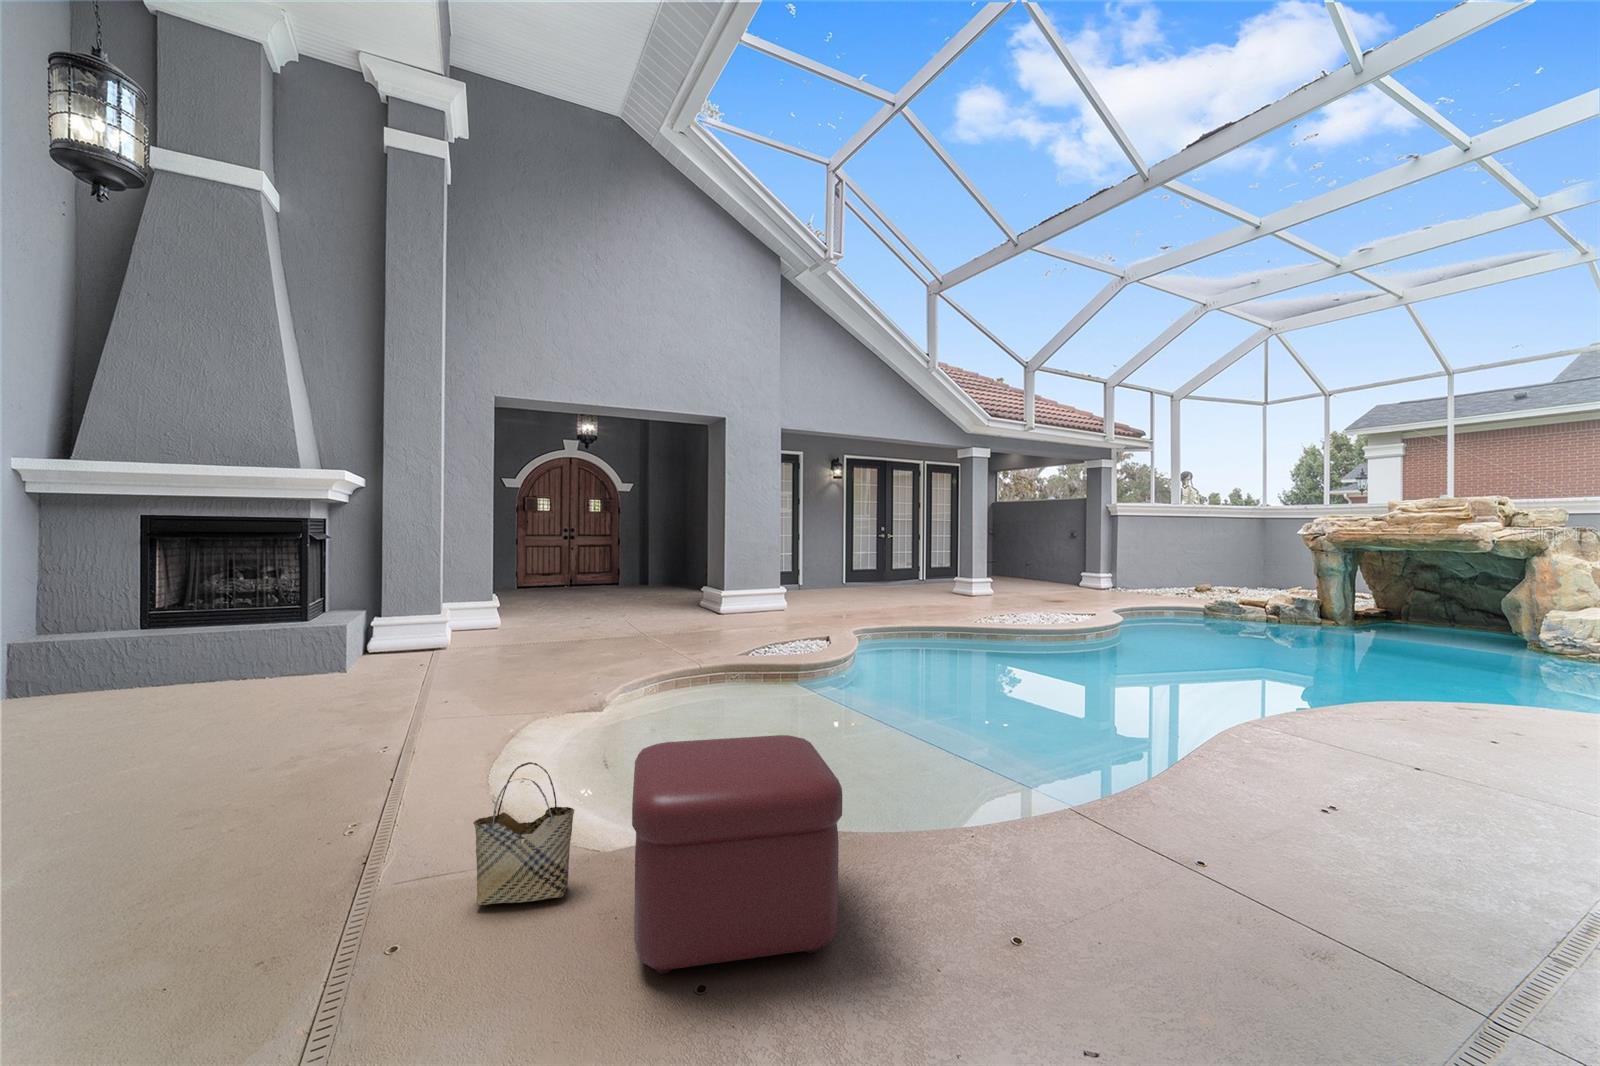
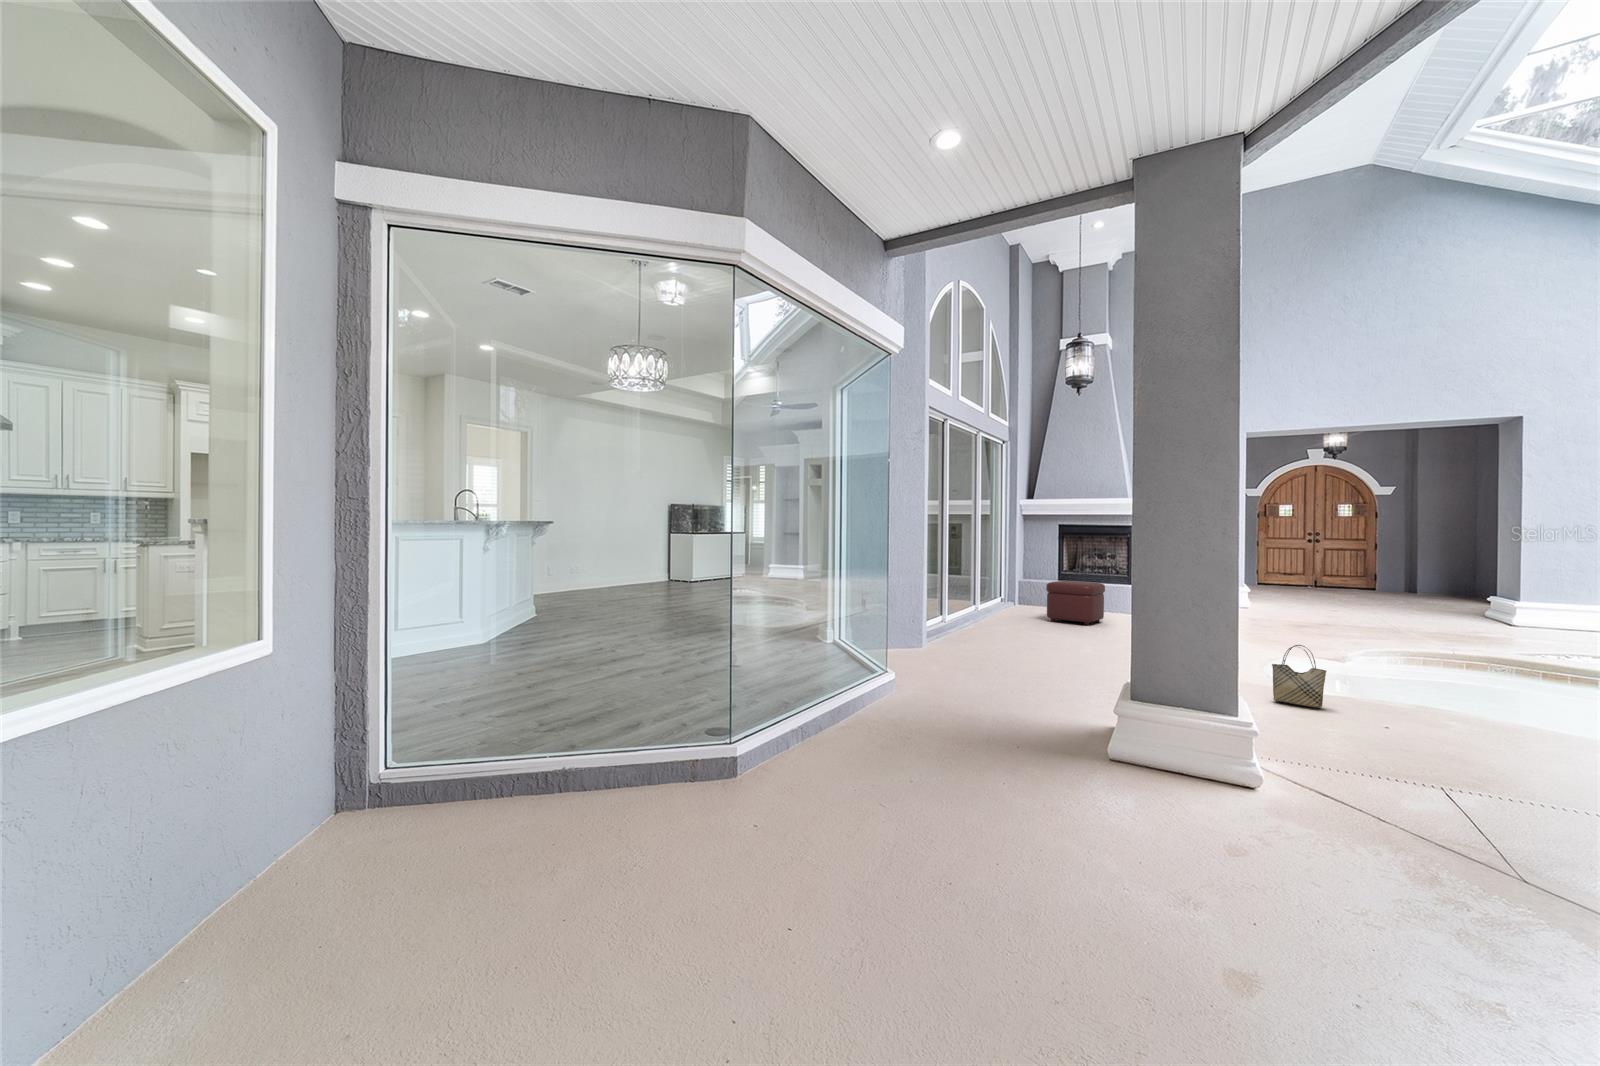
ottoman: present [632,735,842,974] -> present [1046,580,1105,625]

